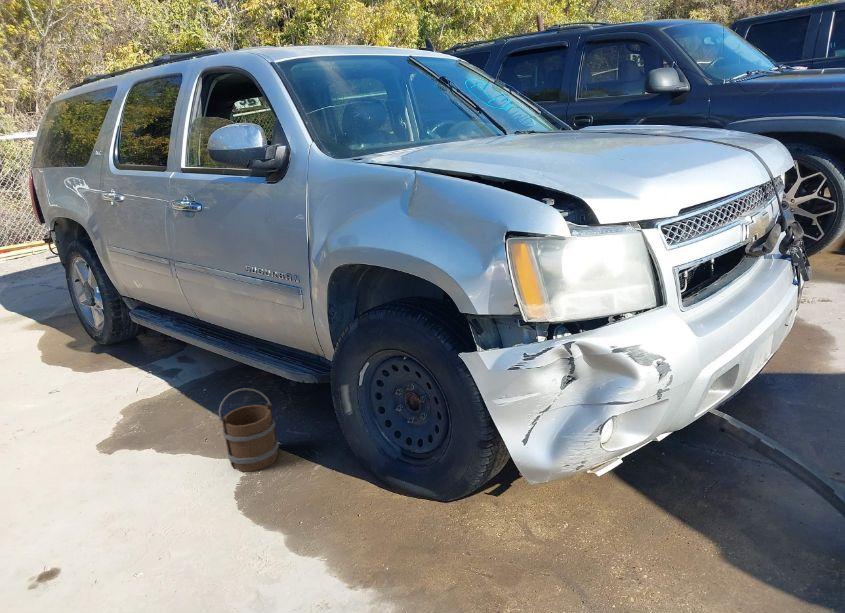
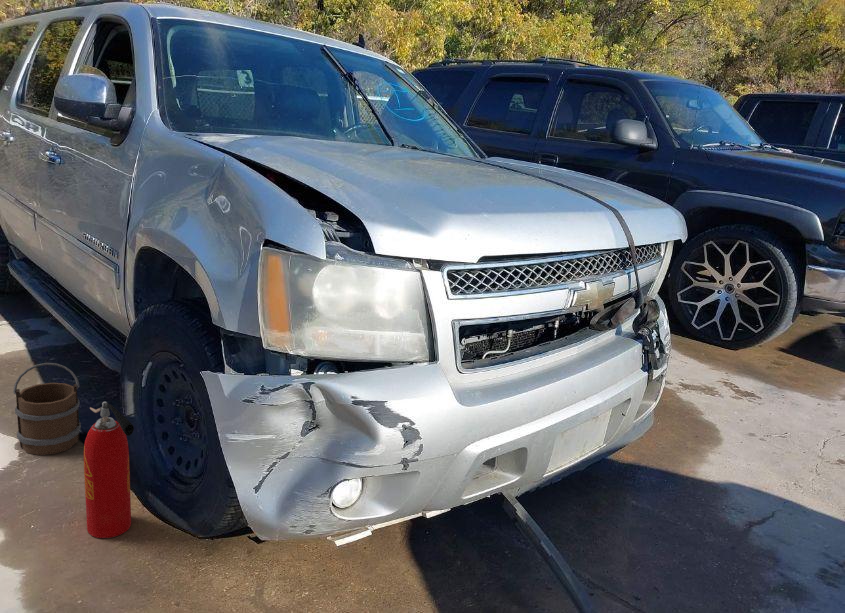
fire extinguisher: none [323,405,374,525] -> present [84,402,134,538]

